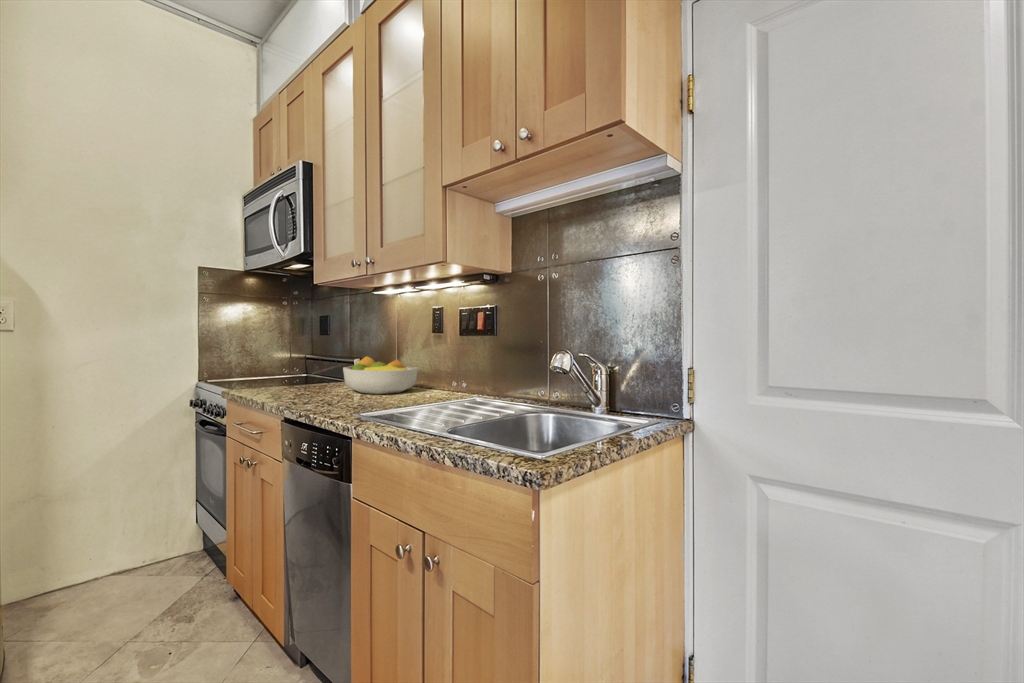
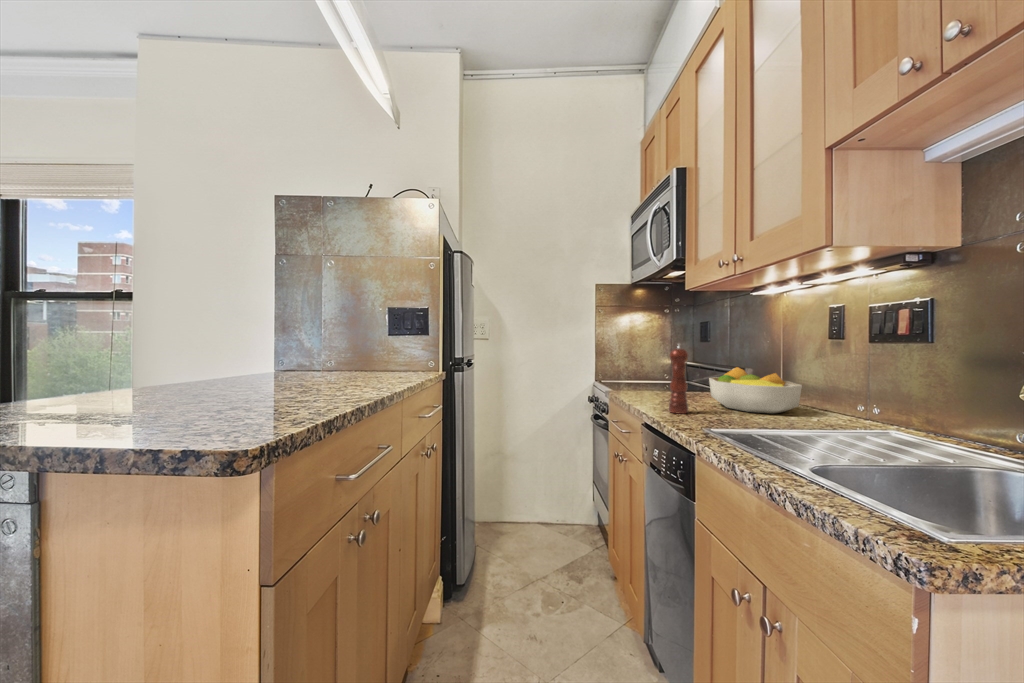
pepper mill: none [310,336,330,405] -> present [669,343,688,414]

